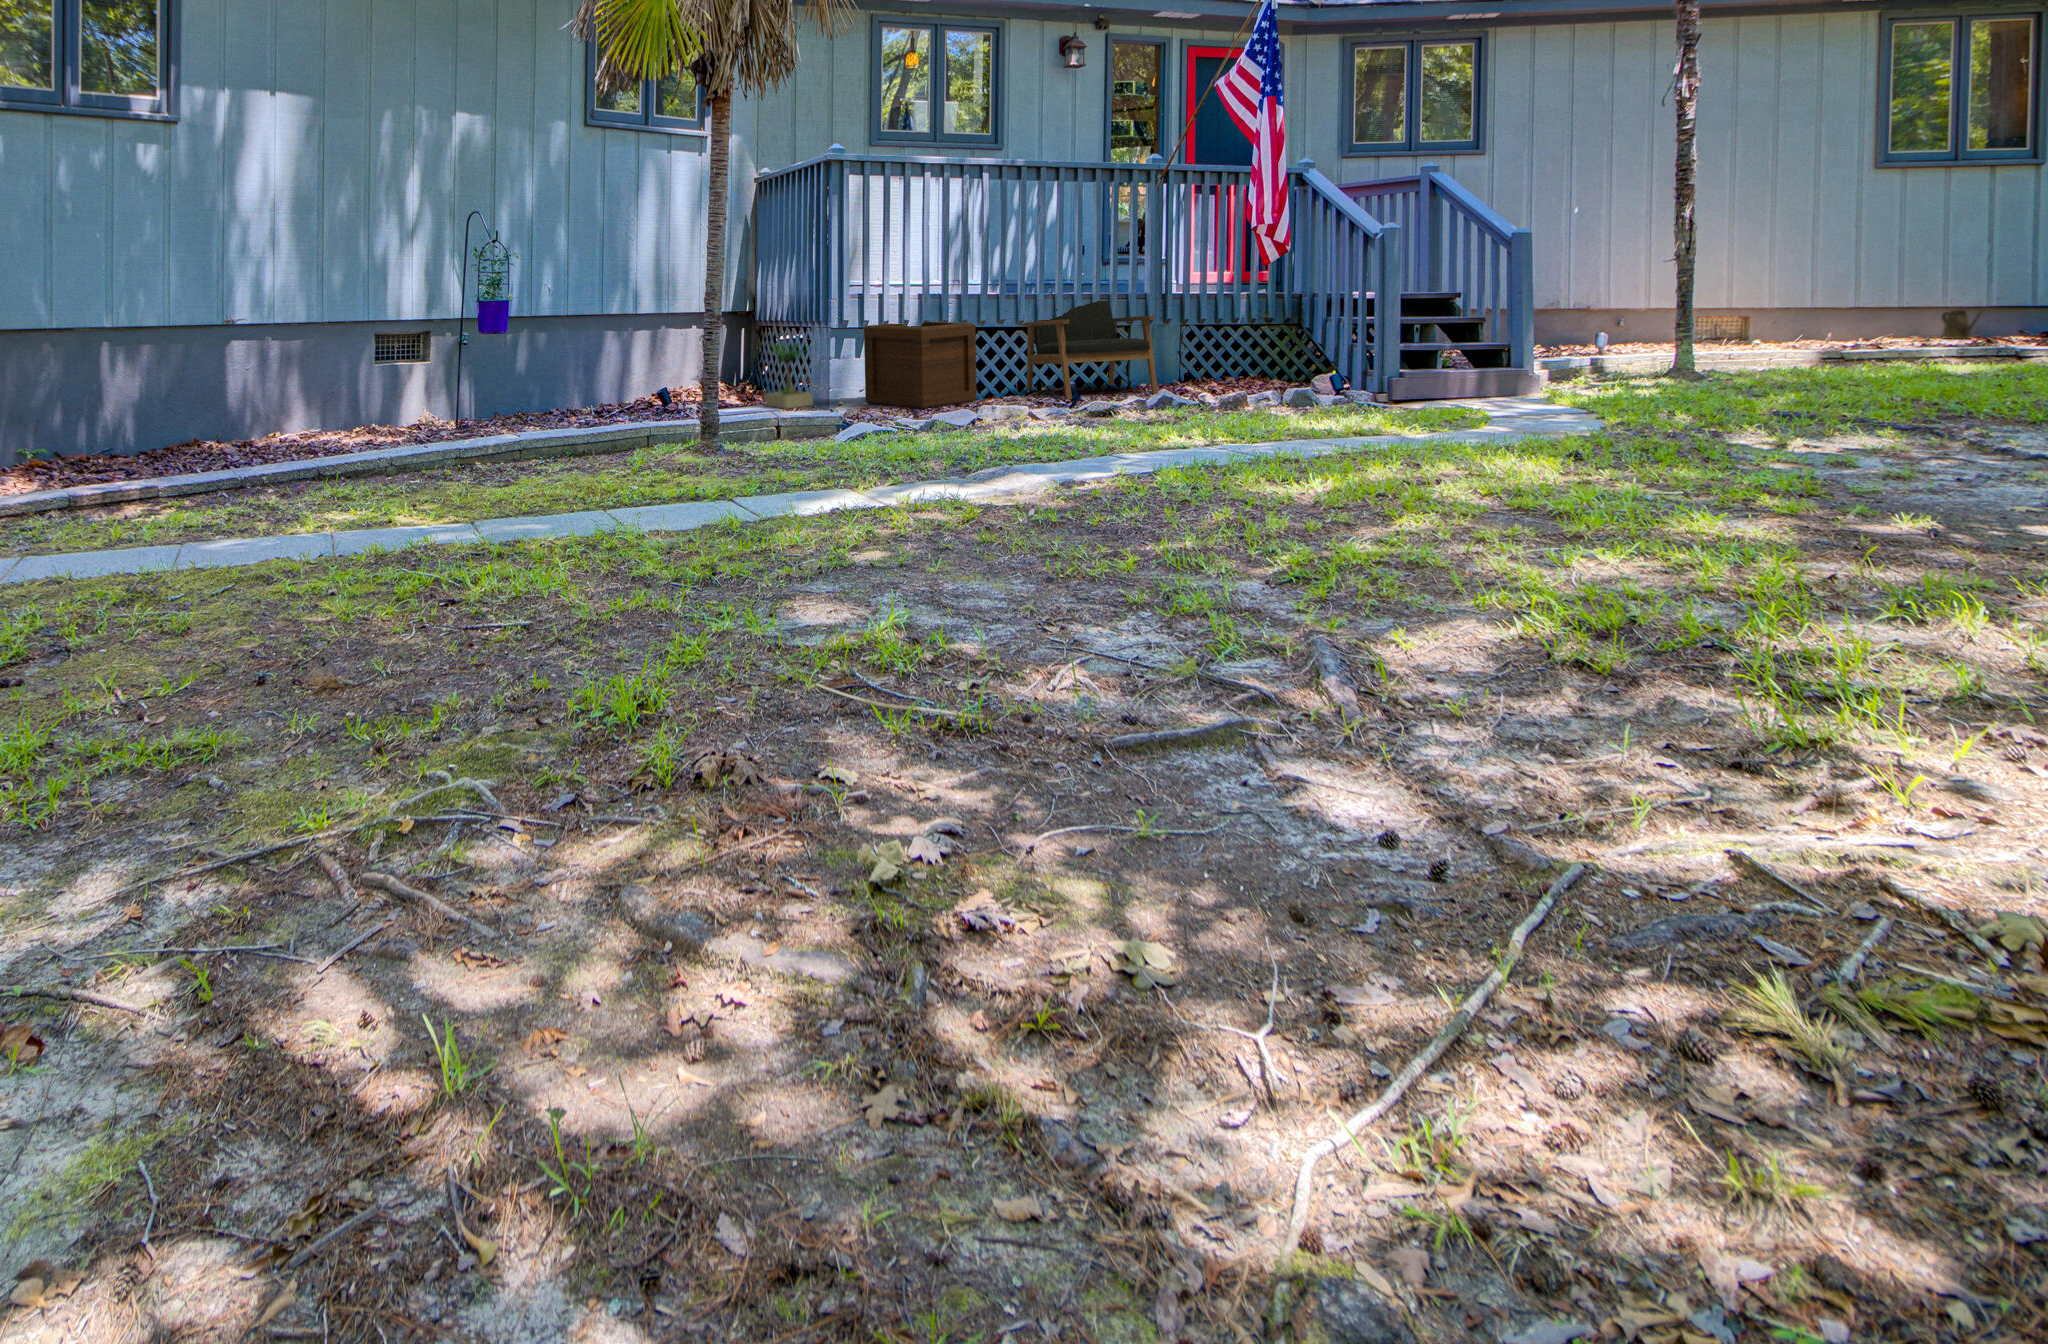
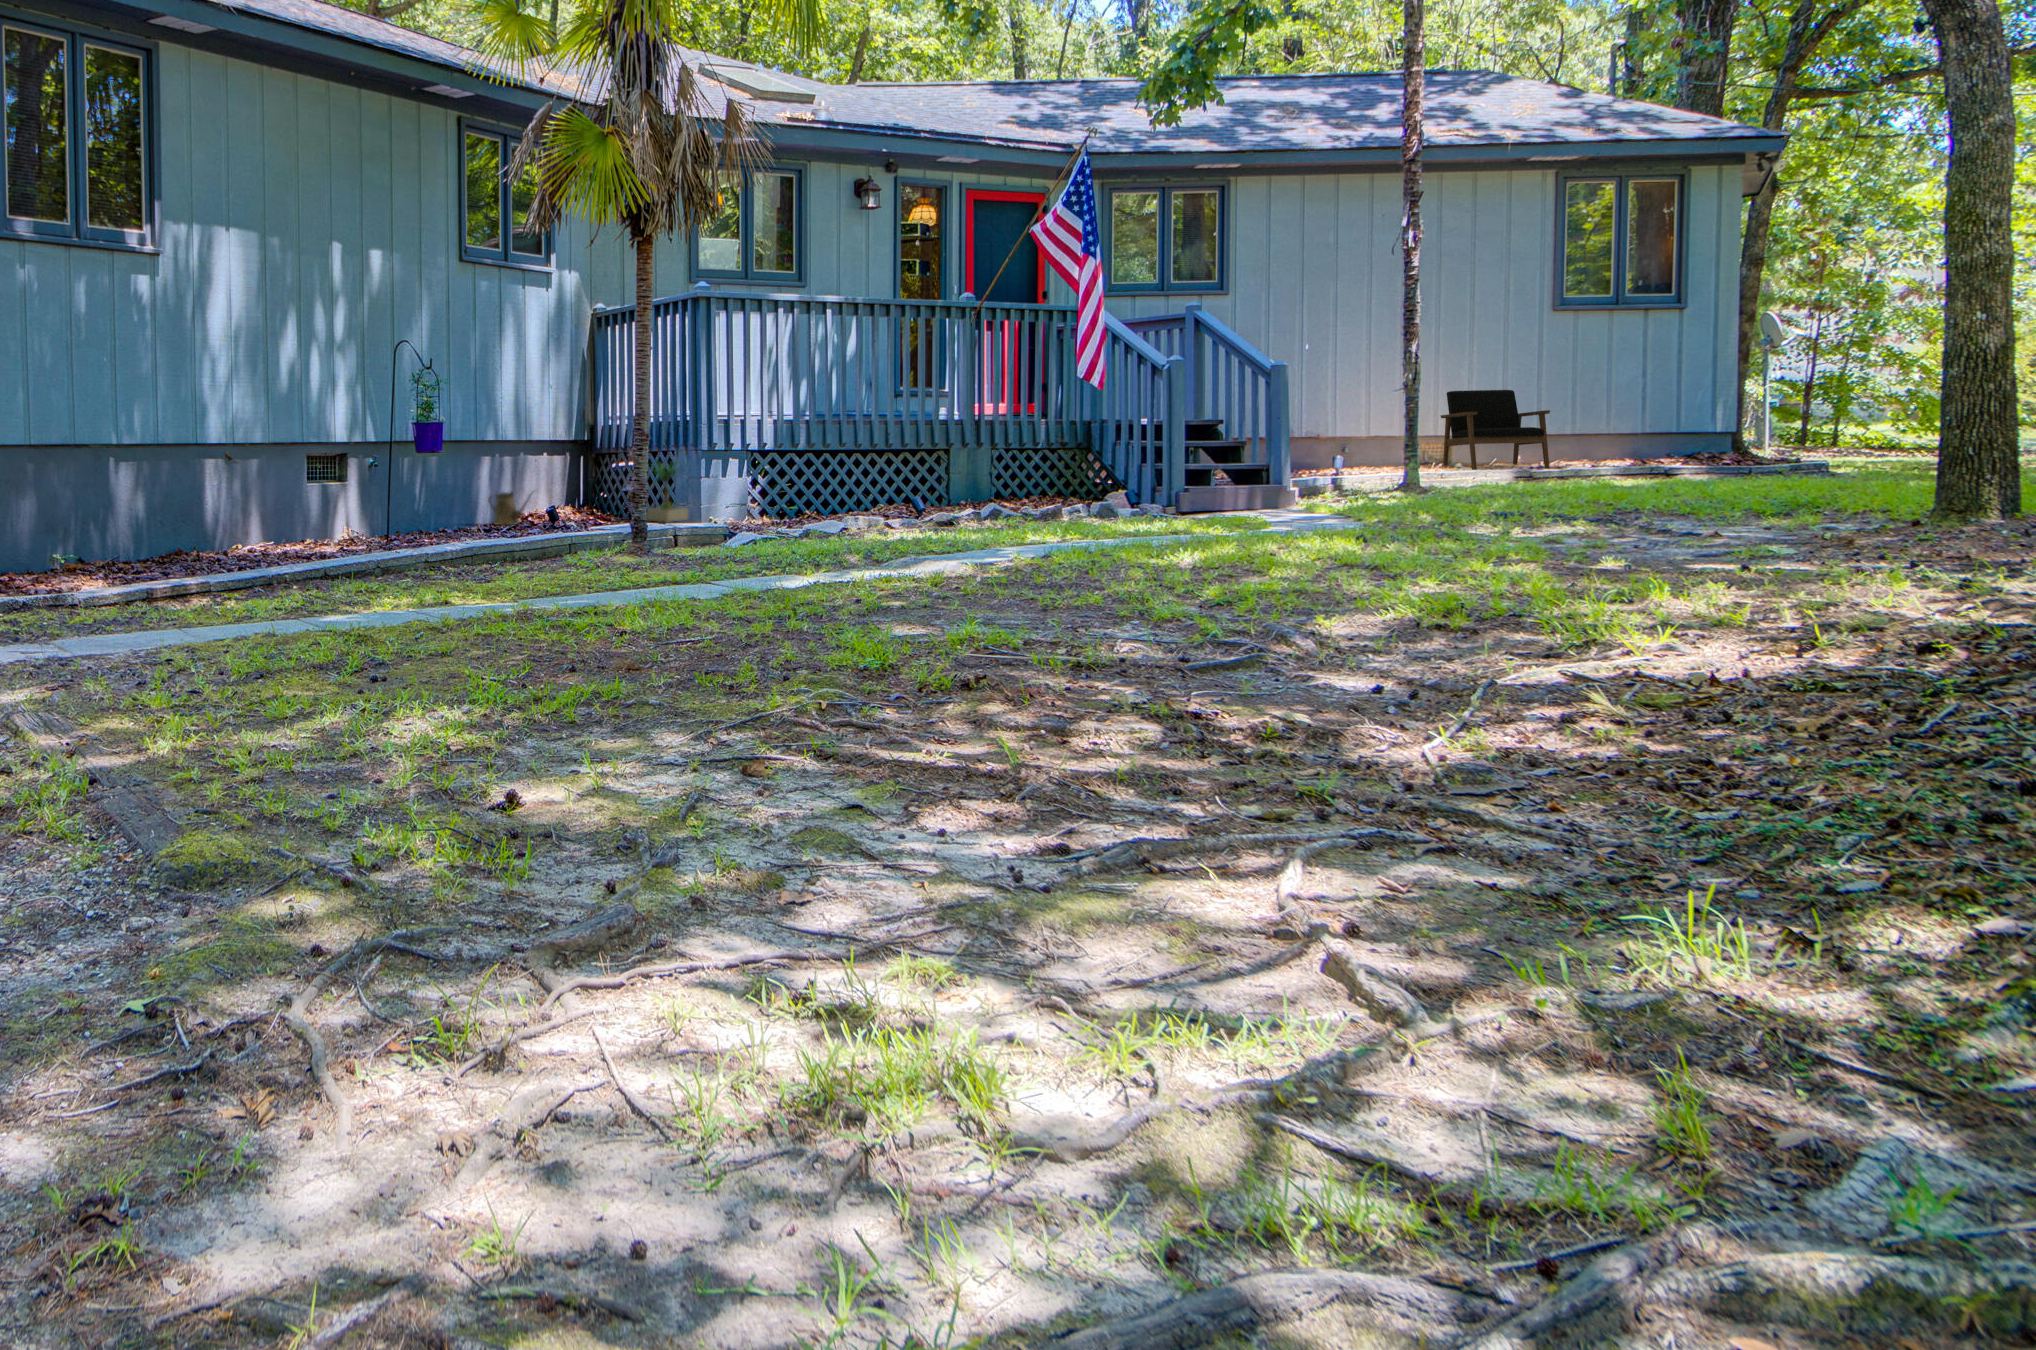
armchair: present [1022,301,1158,399] -> present [1441,390,1550,470]
watering can: present [1942,310,1982,339] -> present [488,492,531,525]
wooden crate: present [864,322,977,409] -> none [734,443,833,520]

